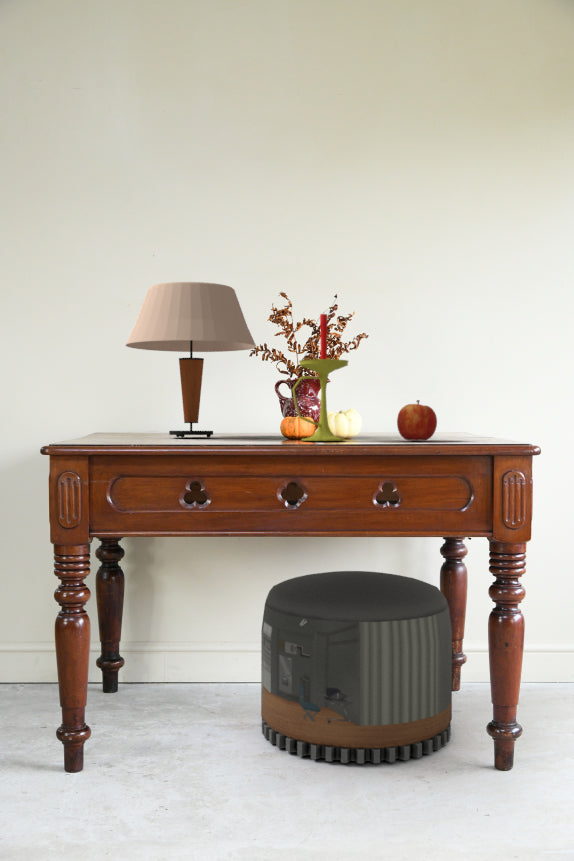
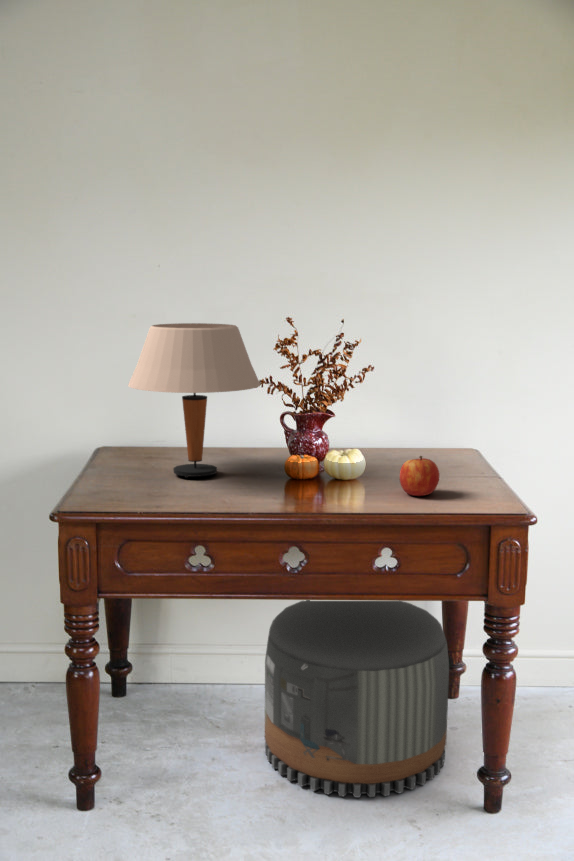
candle: present [292,314,348,441] -> none [295,367,352,500]

